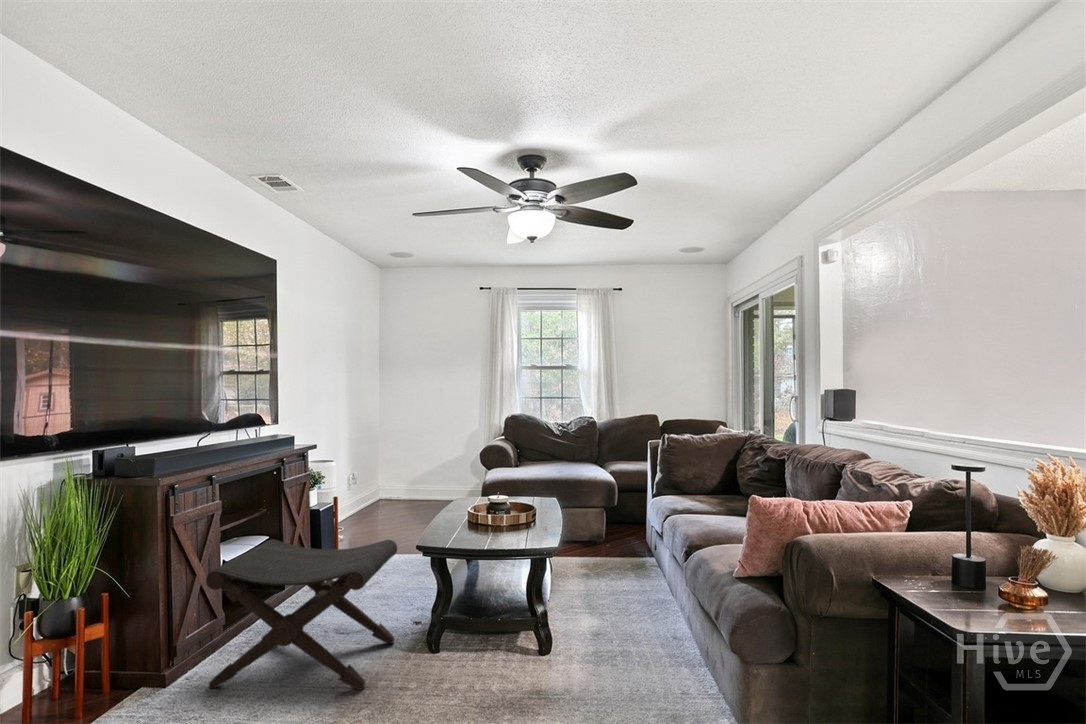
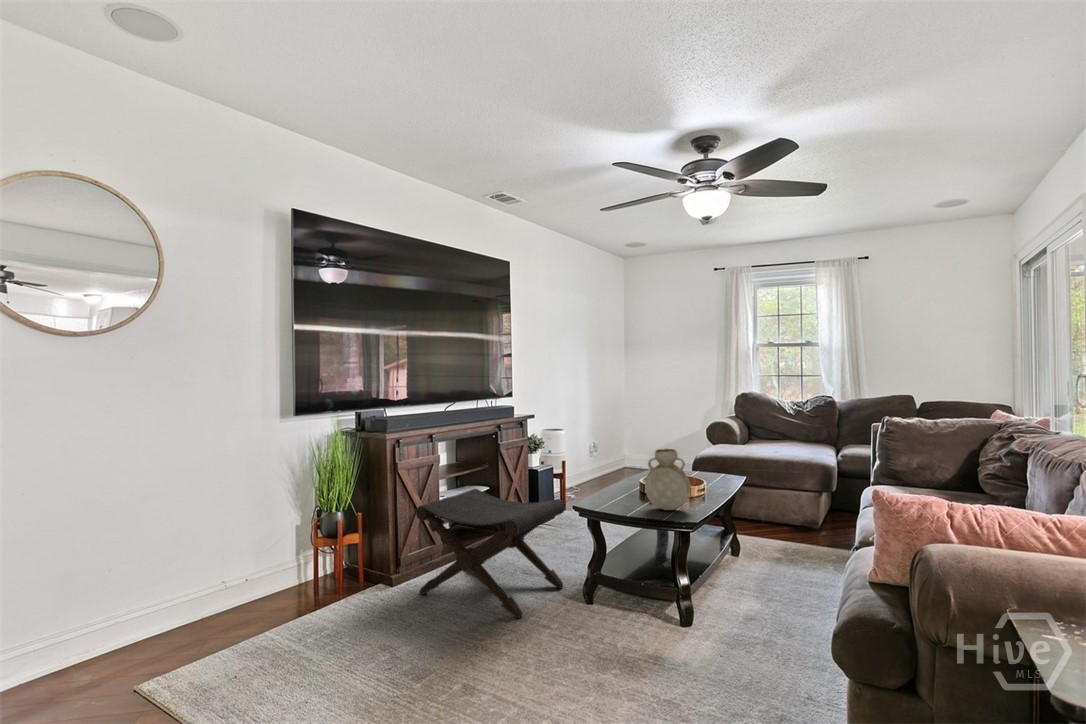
vase: none [493,472,541,537] -> present [645,449,691,510]

